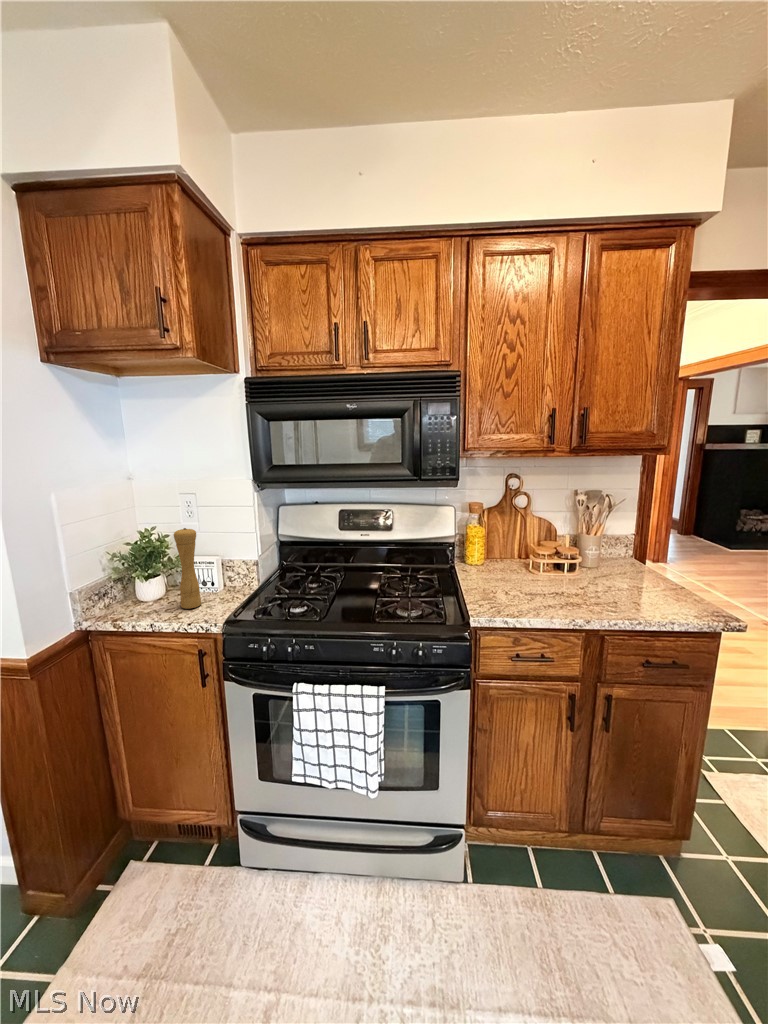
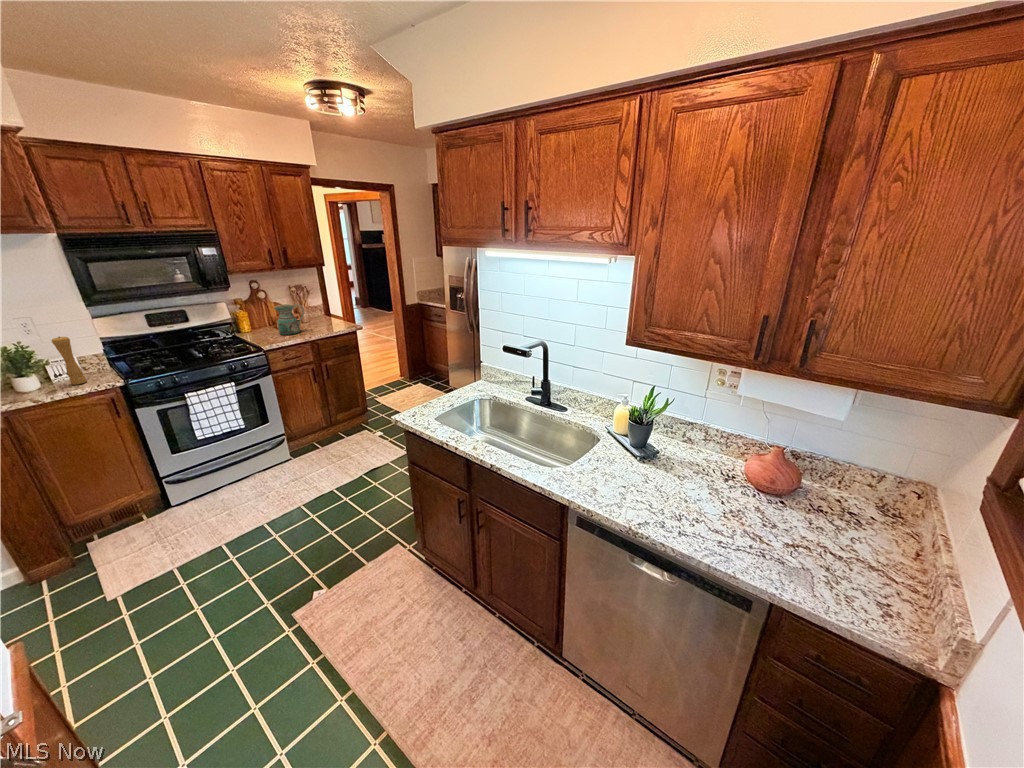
ceramic pitcher: none [525,527,591,597] -> present [274,304,304,335]

